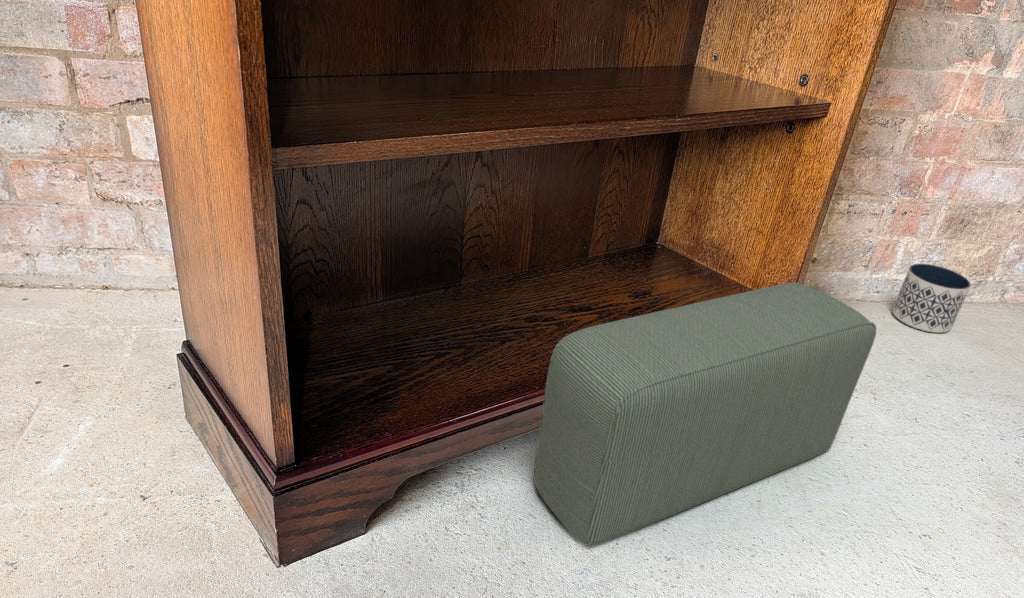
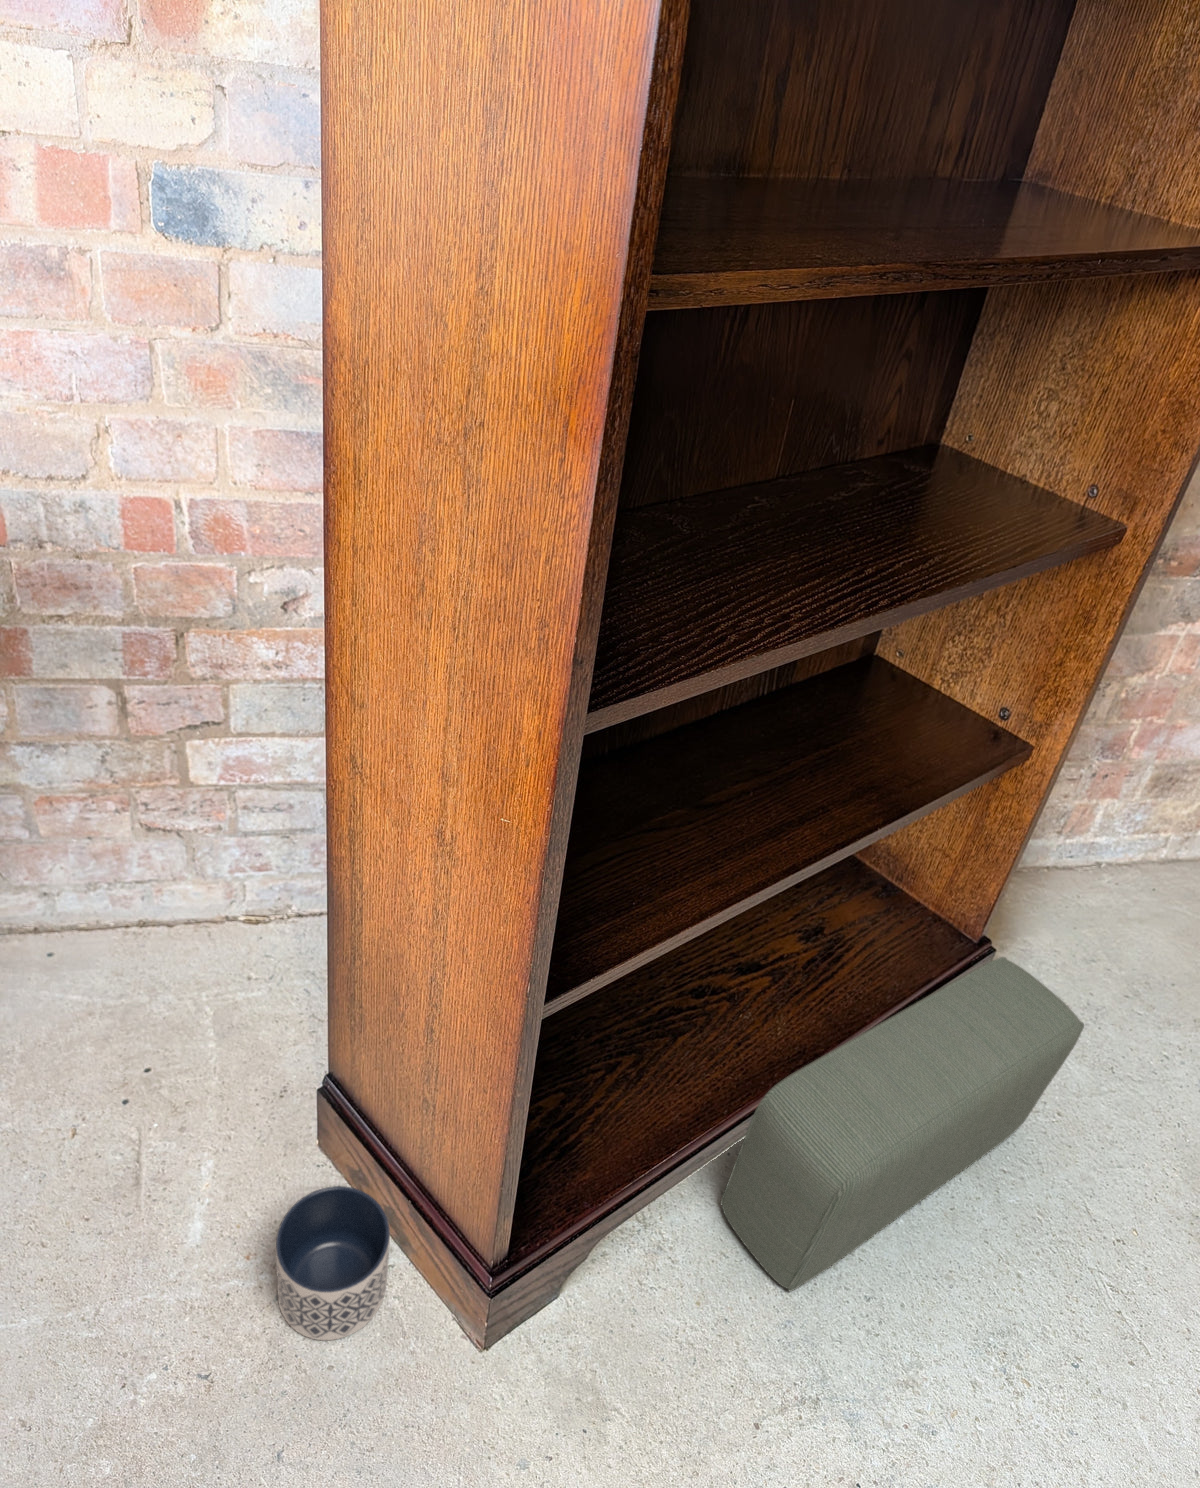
planter: present [893,264,971,333] -> present [276,1186,390,1340]

